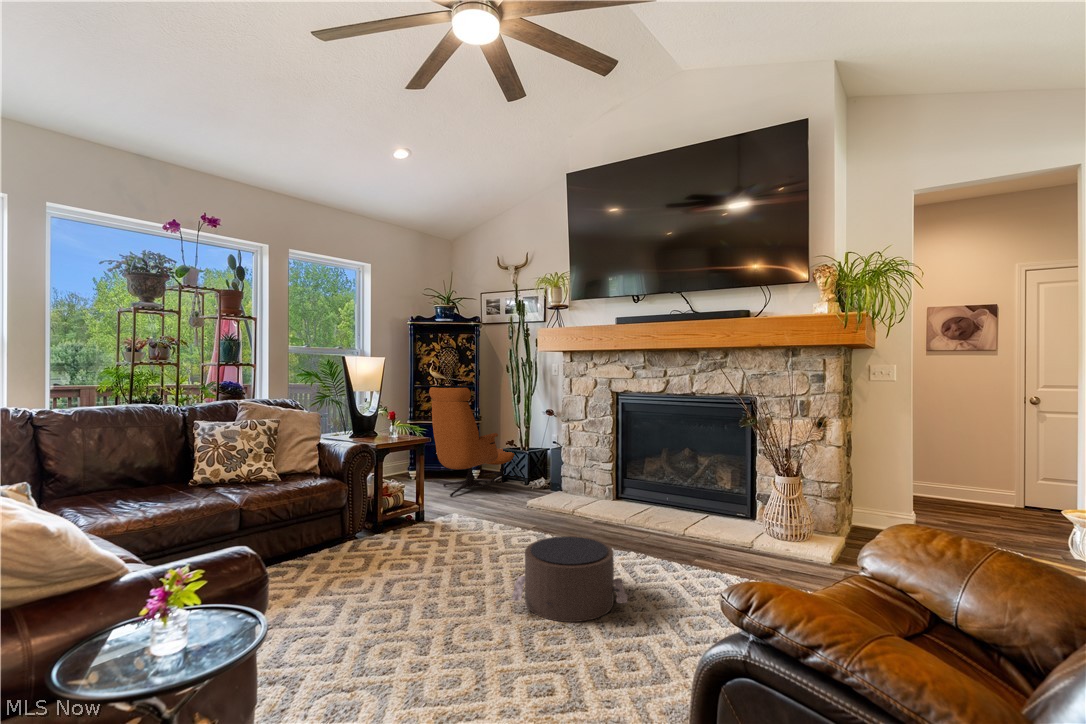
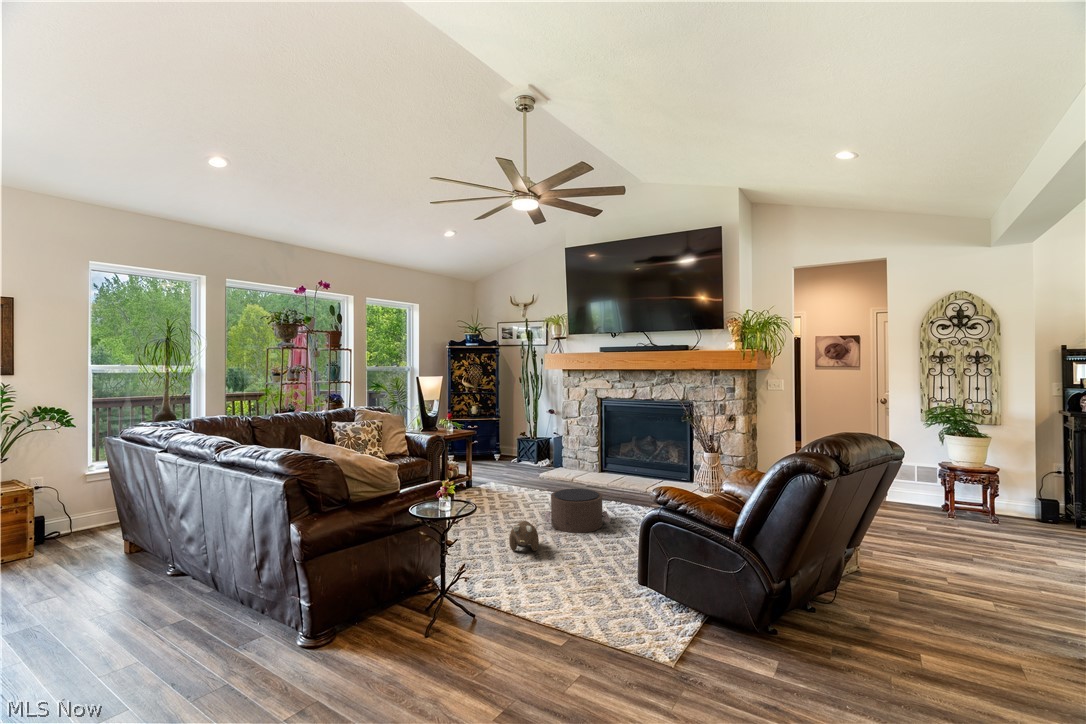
lounge chair: present [429,387,521,497] -> none [468,395,531,473]
plush toy: none [431,609,487,671] -> present [509,521,539,551]

